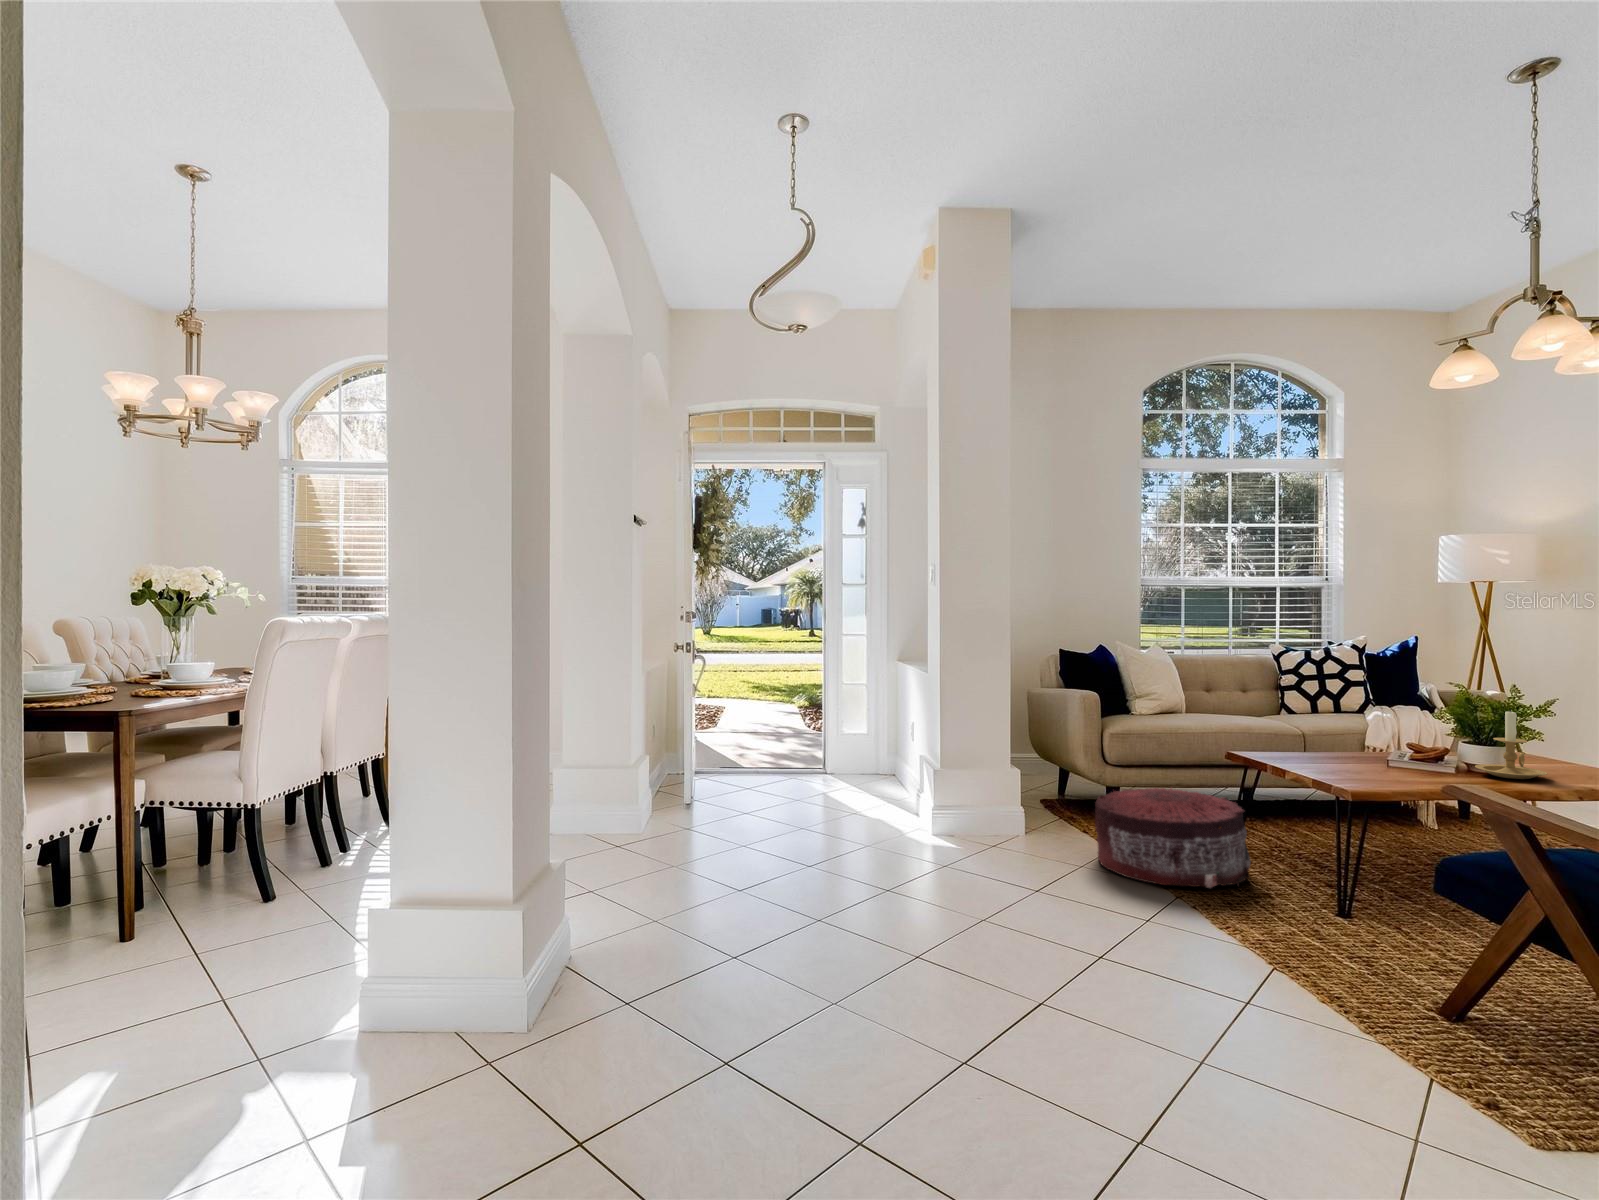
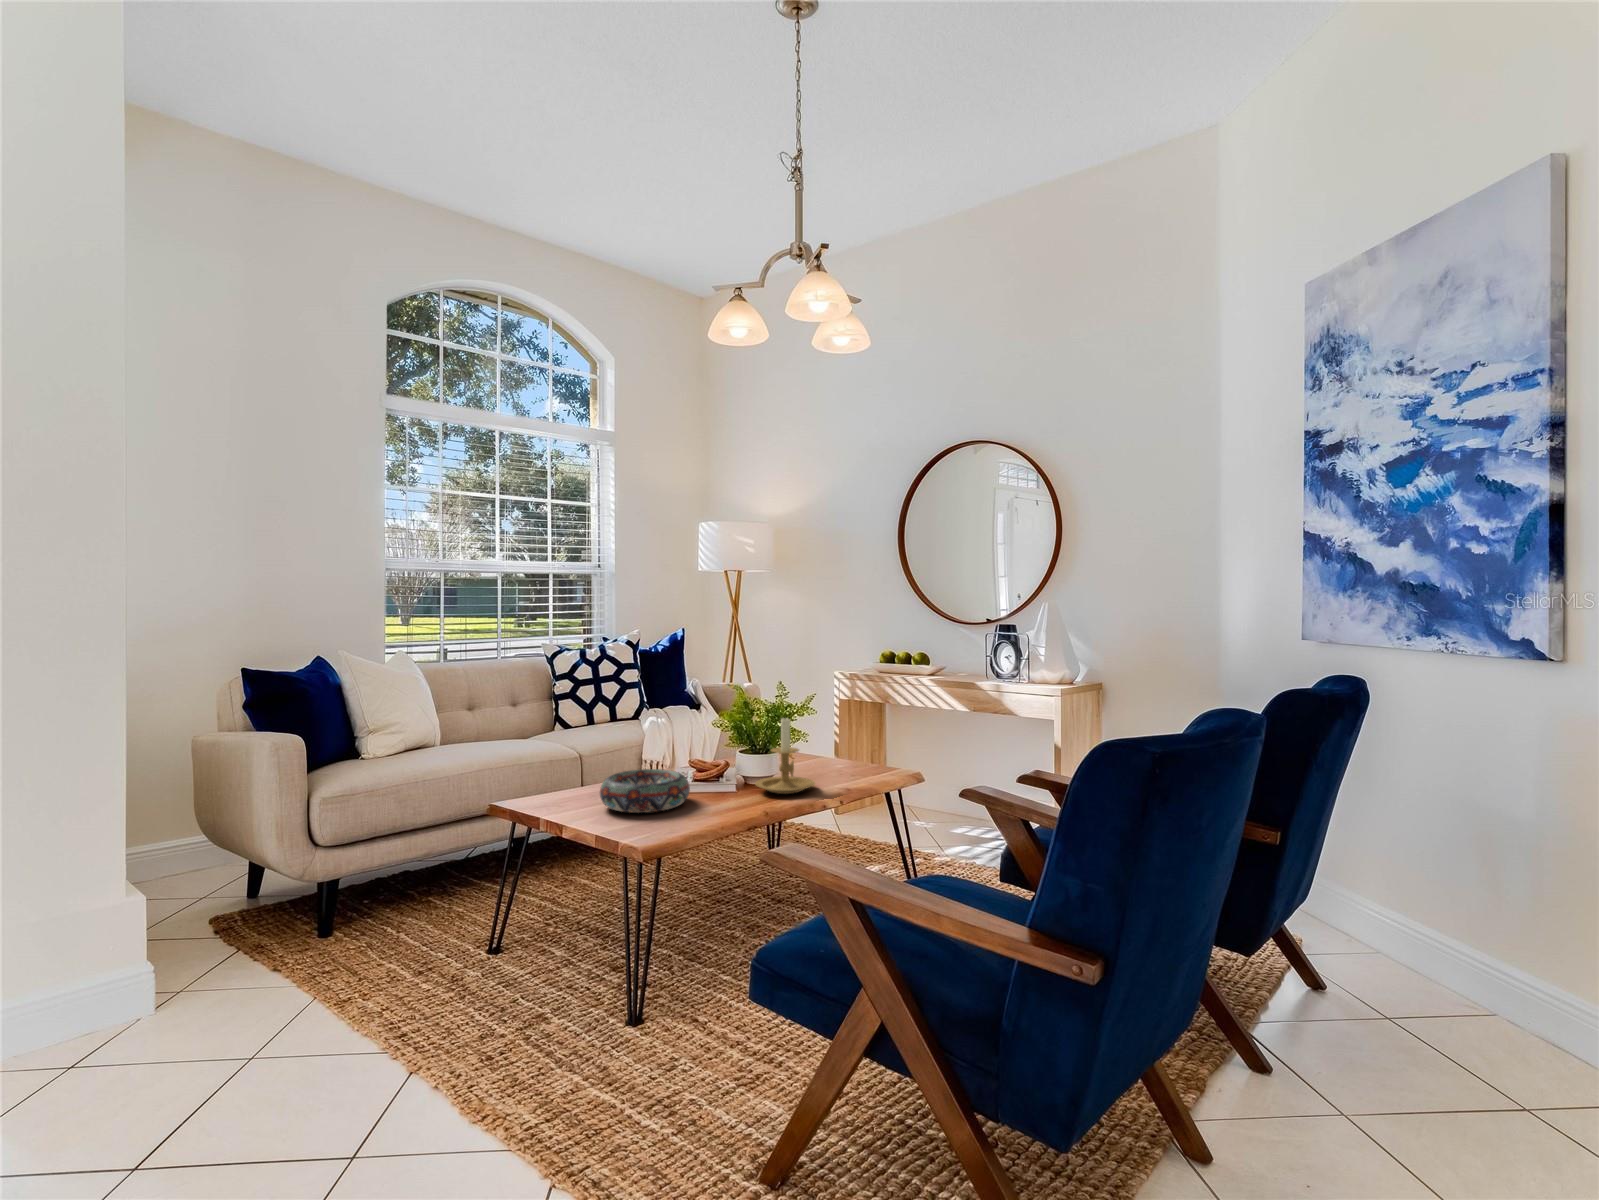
decorative bowl: none [1318,740,1403,772] -> present [600,769,690,813]
pouf: present [1095,788,1251,888] -> none [276,875,519,1062]

